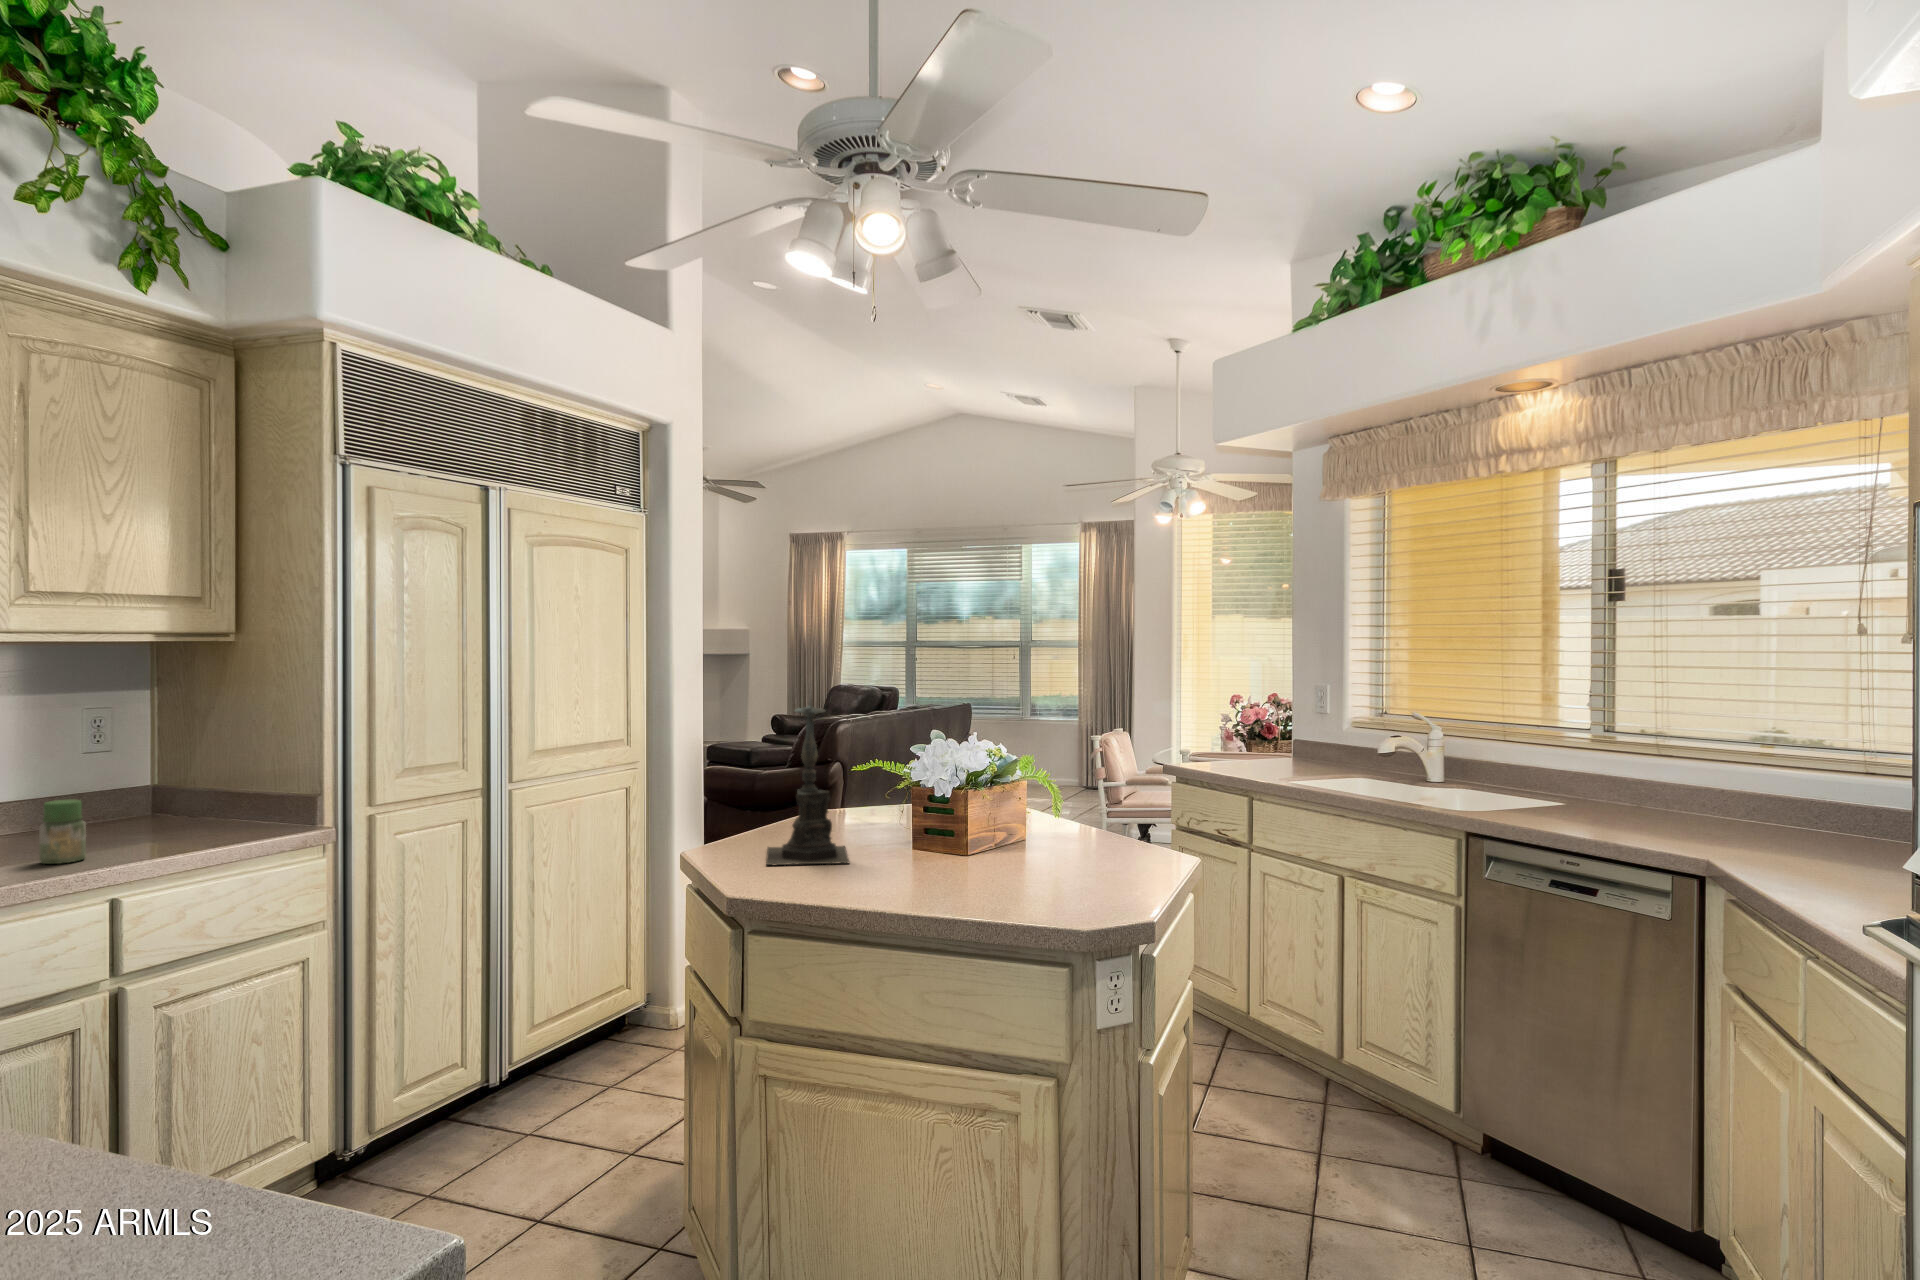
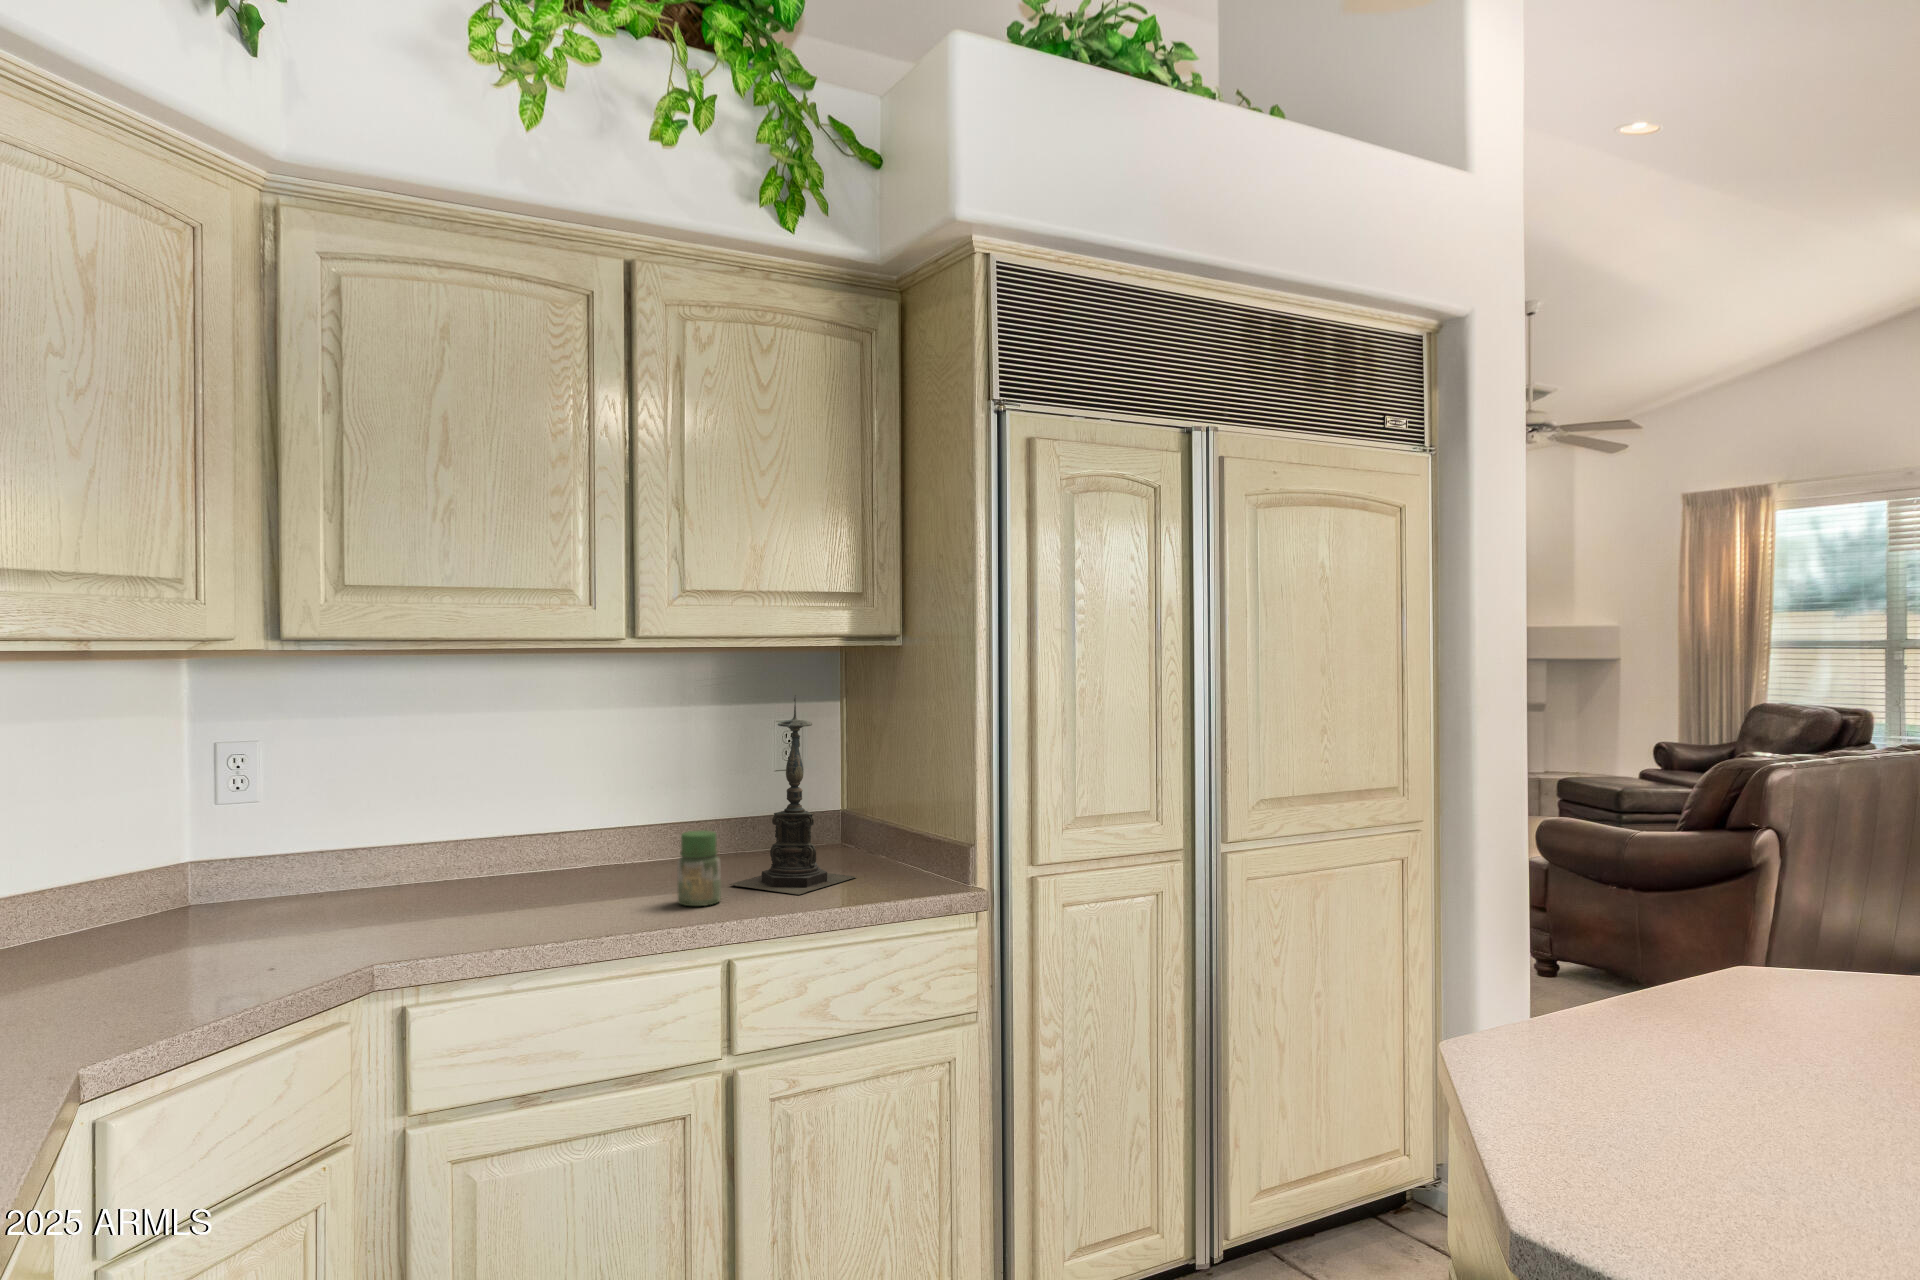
candle holder: present [766,699,849,865] -> present [730,695,855,895]

